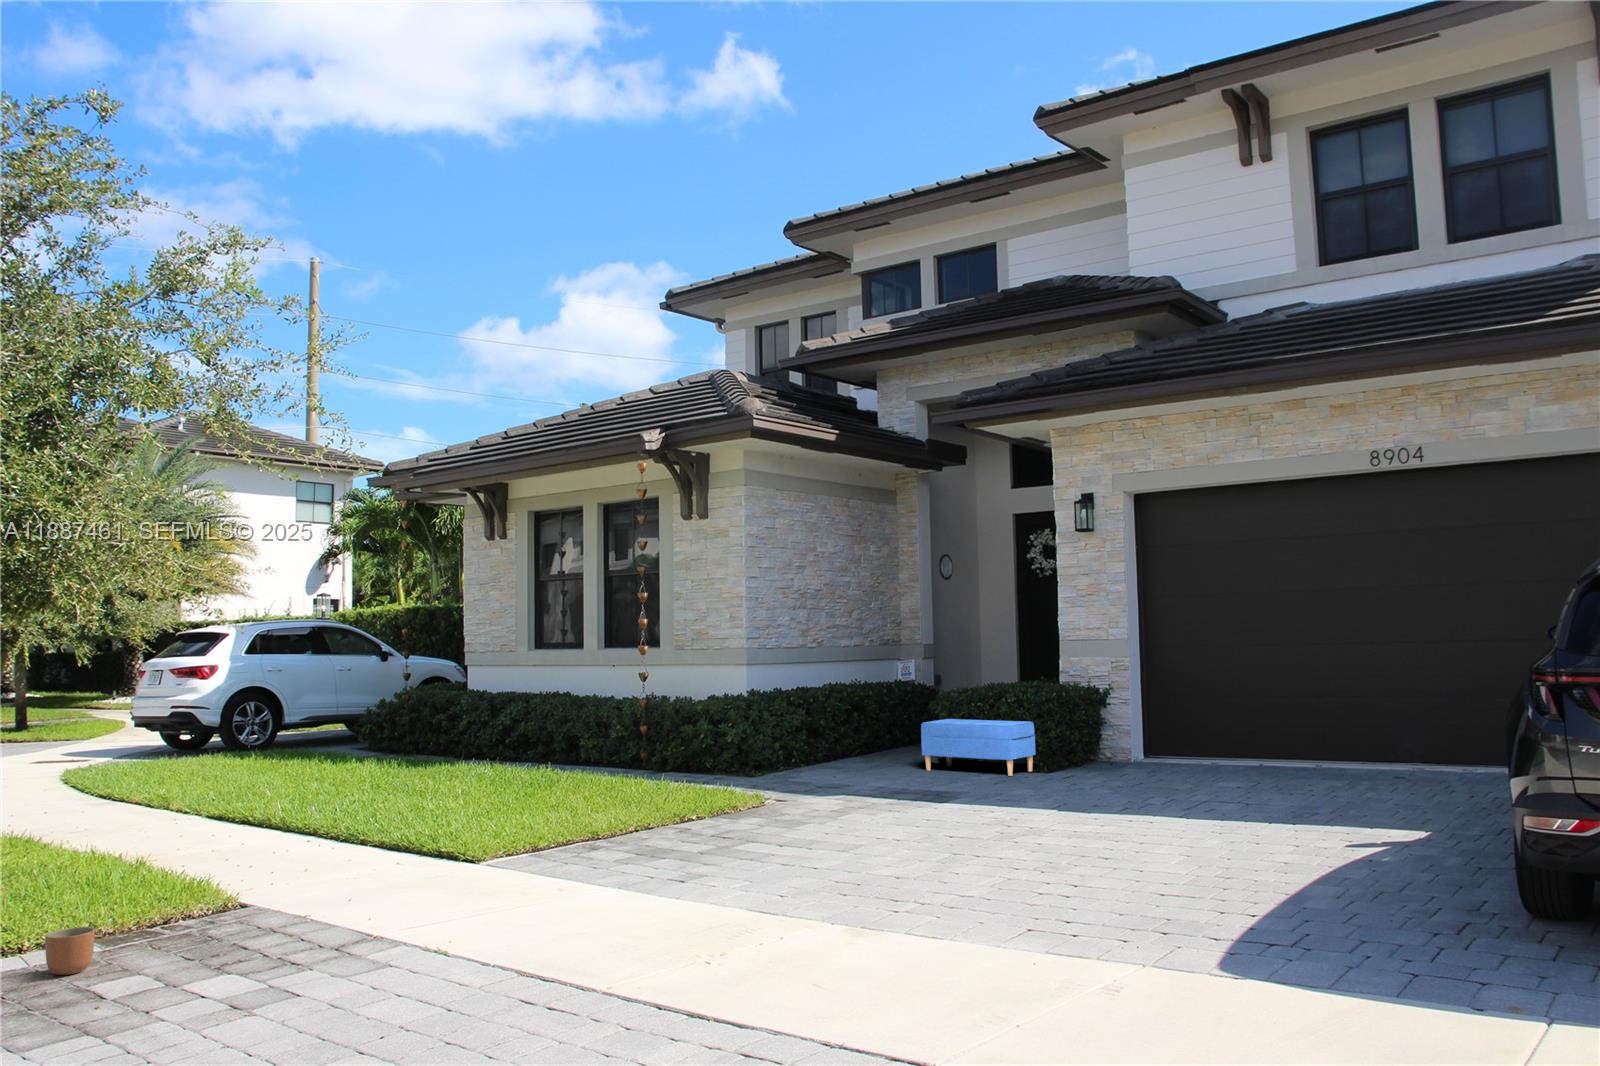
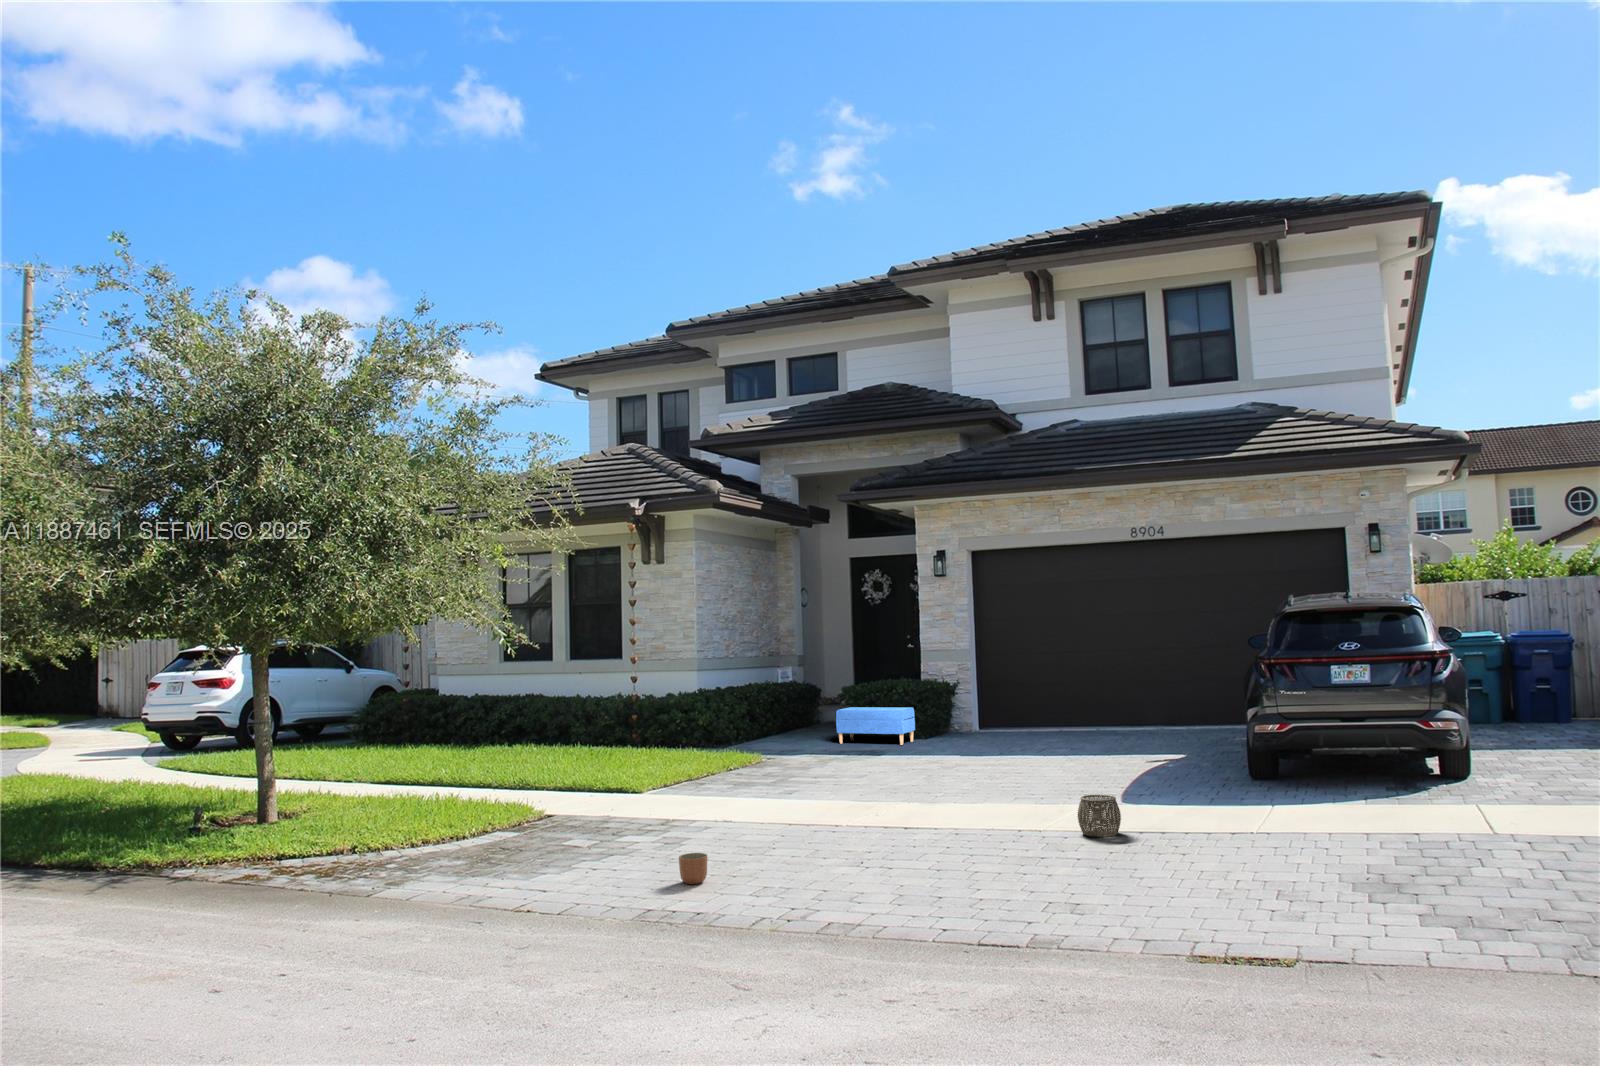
woven basket: none [1155,890,1237,974] -> present [1077,795,1121,837]
planter: present [45,927,95,975] -> present [679,853,707,884]

